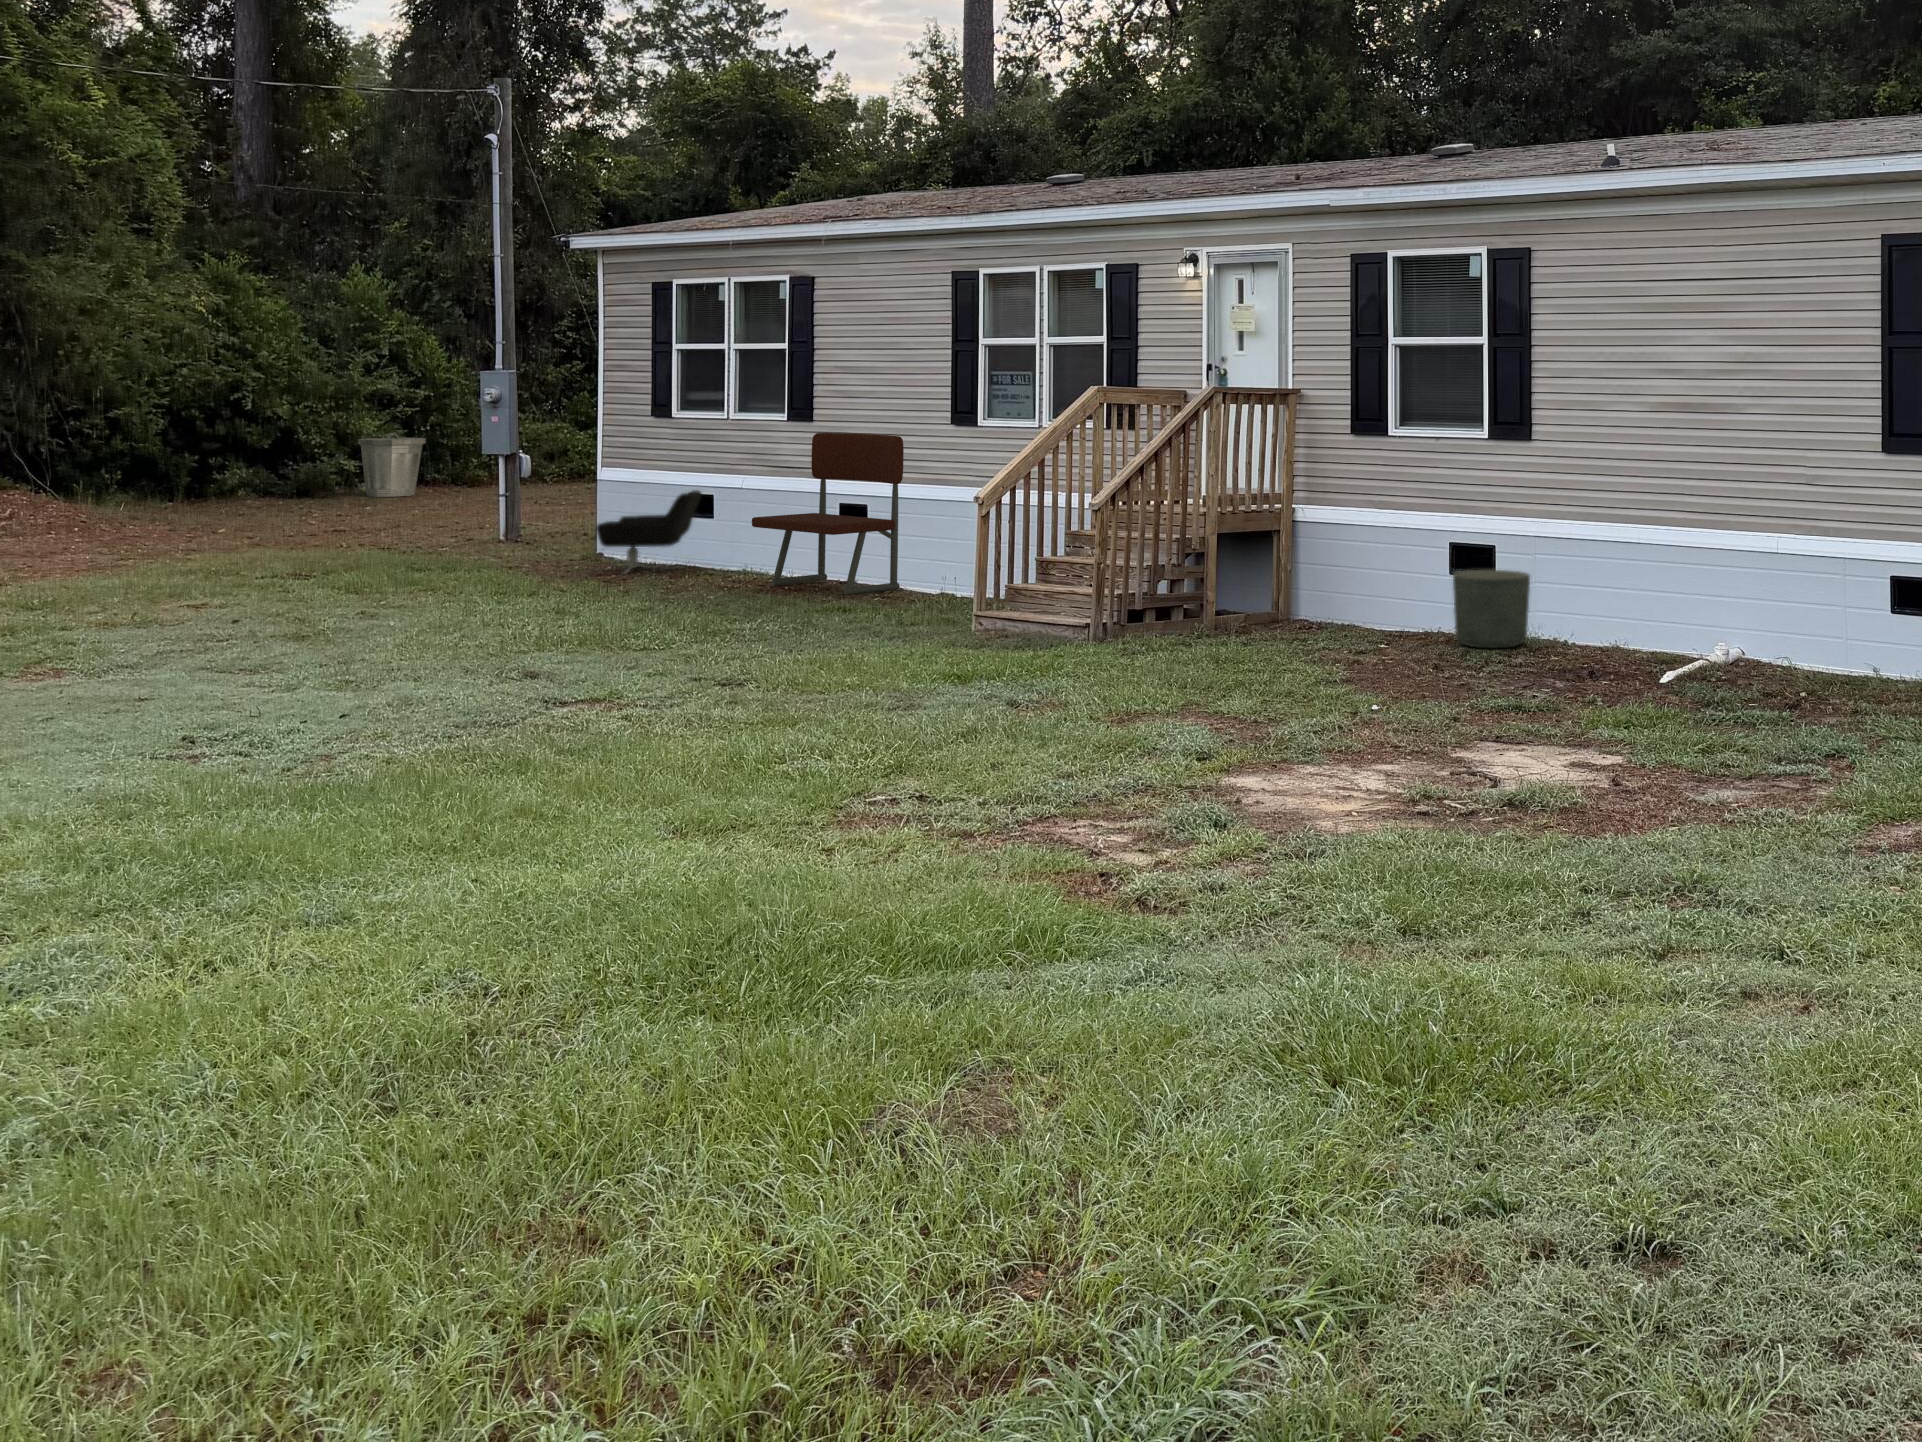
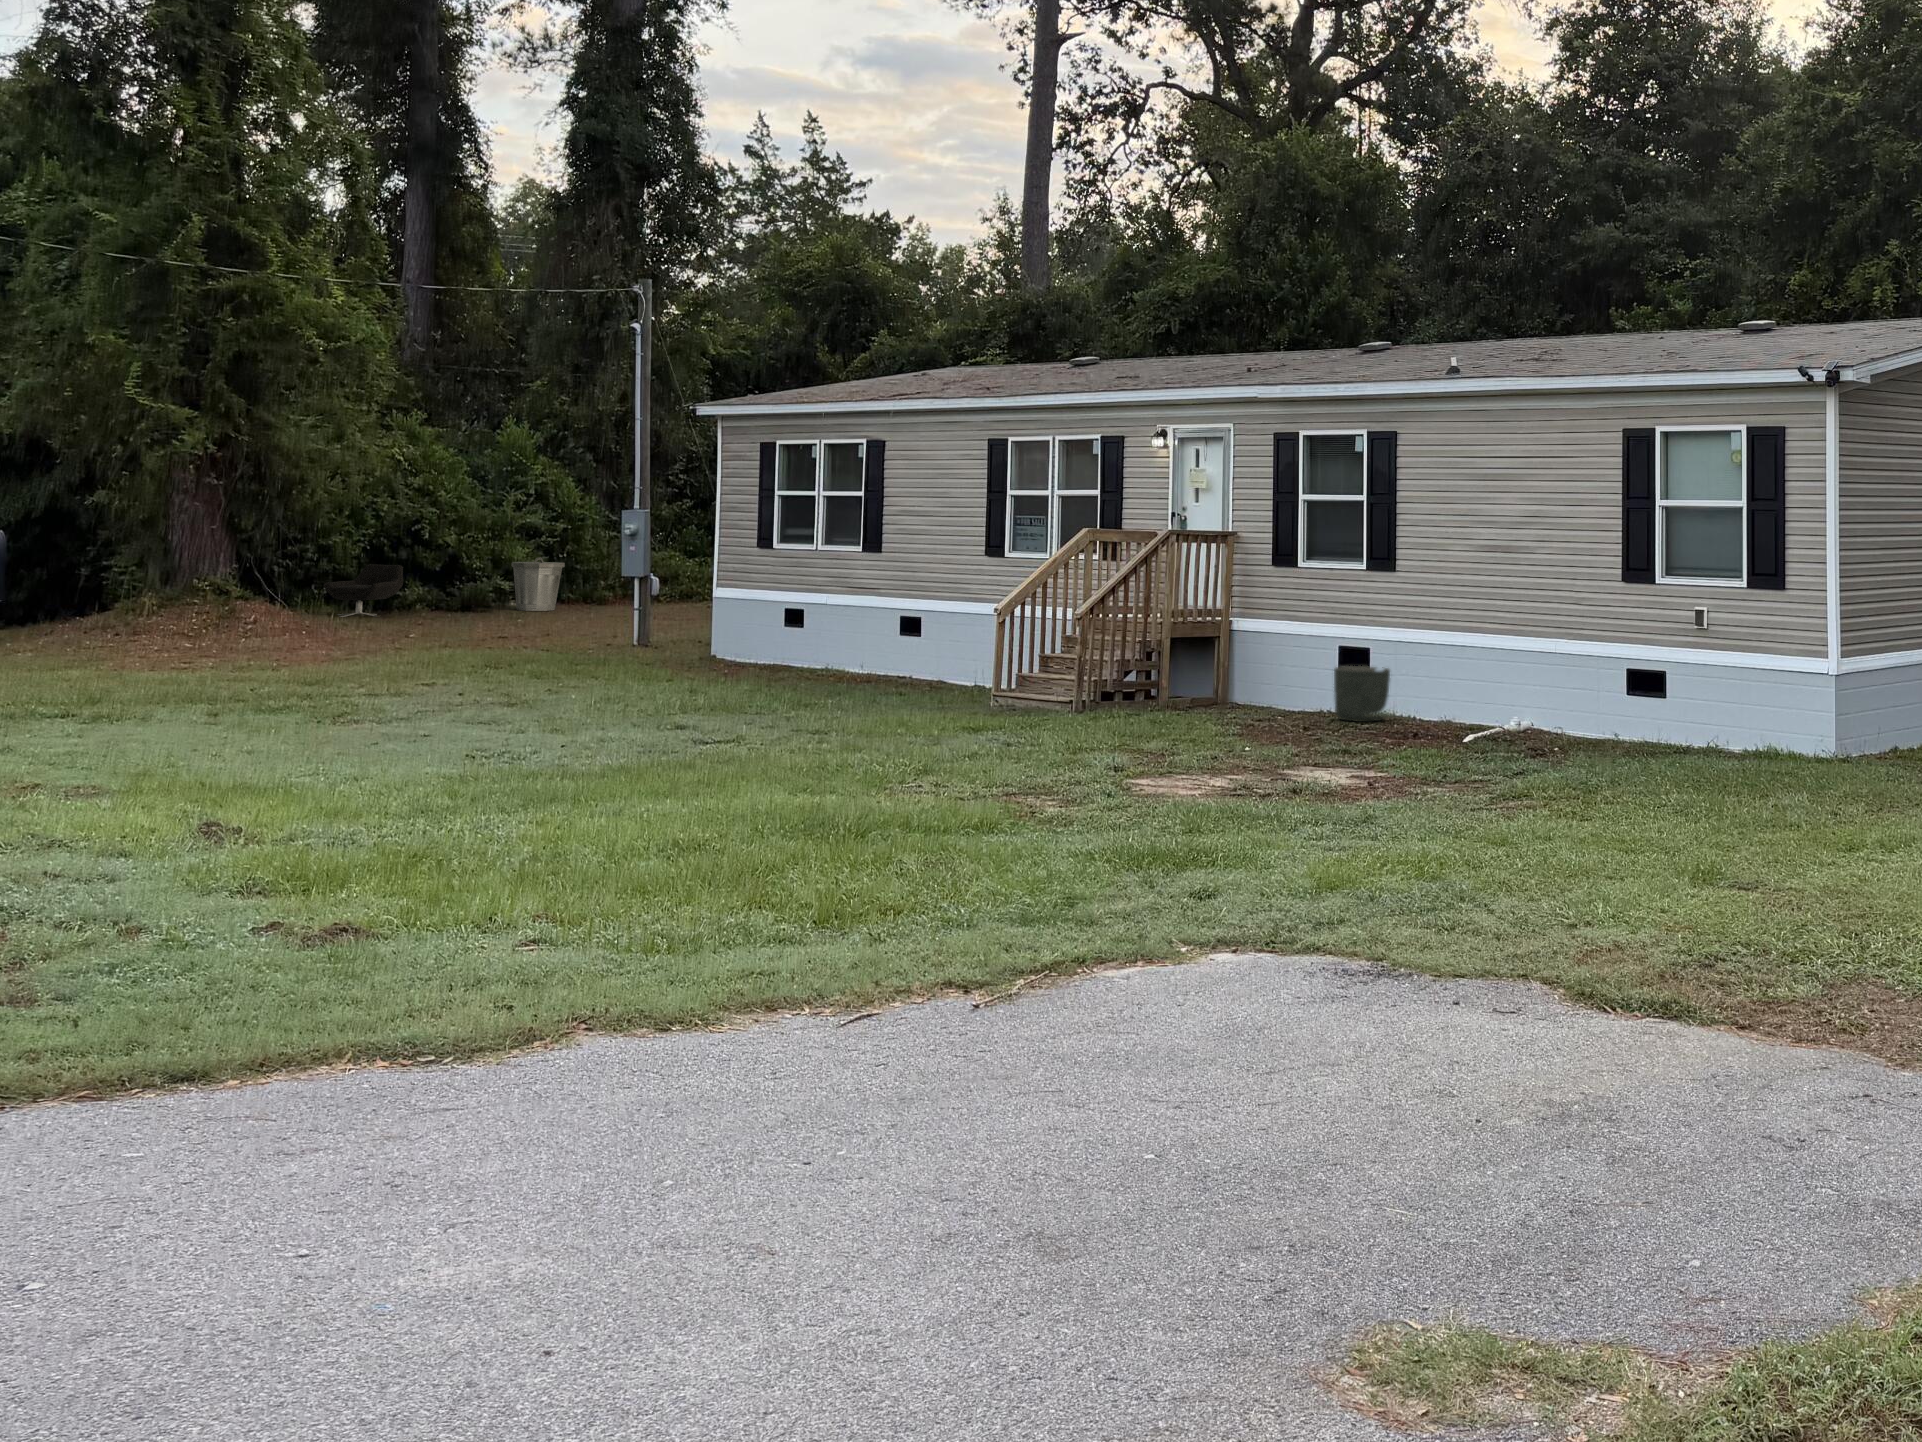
bench: present [752,433,904,595] -> none [835,560,950,683]
lounge chair: present [596,490,701,573] -> present [324,564,403,617]

